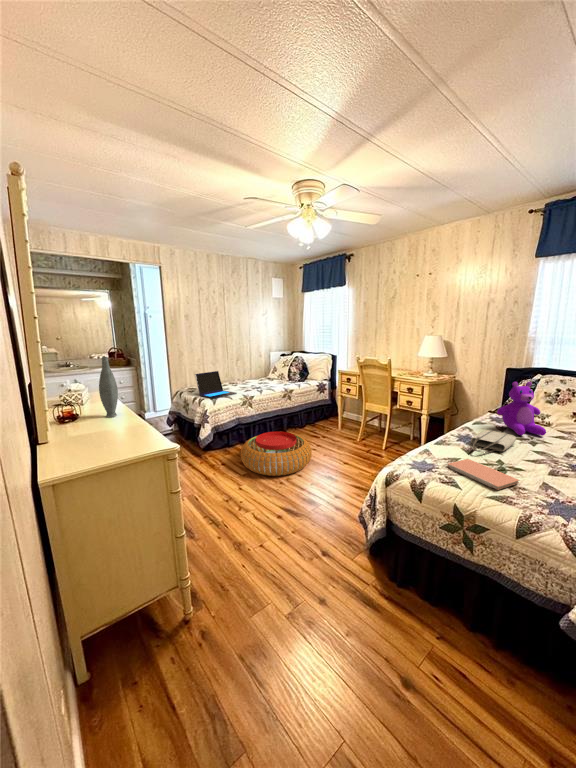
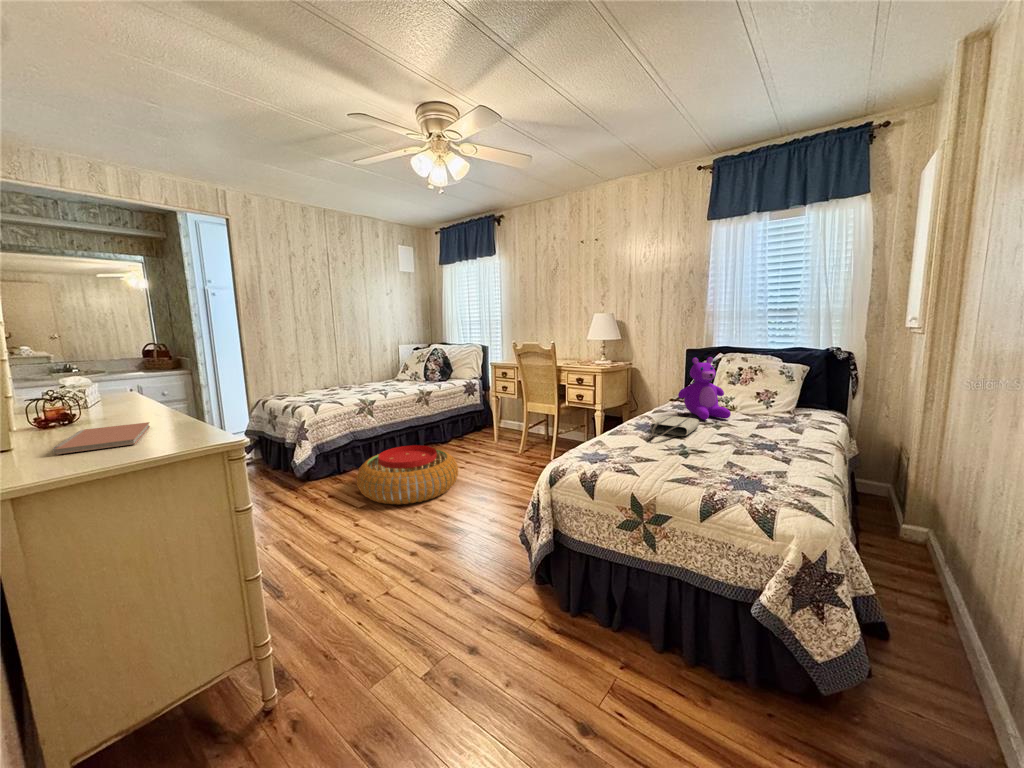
vase: present [99,357,118,417] -> none [114,325,148,419]
laptop: present [195,371,236,399] -> none [284,369,350,406]
notebook: present [448,459,519,490] -> present [53,422,150,454]

